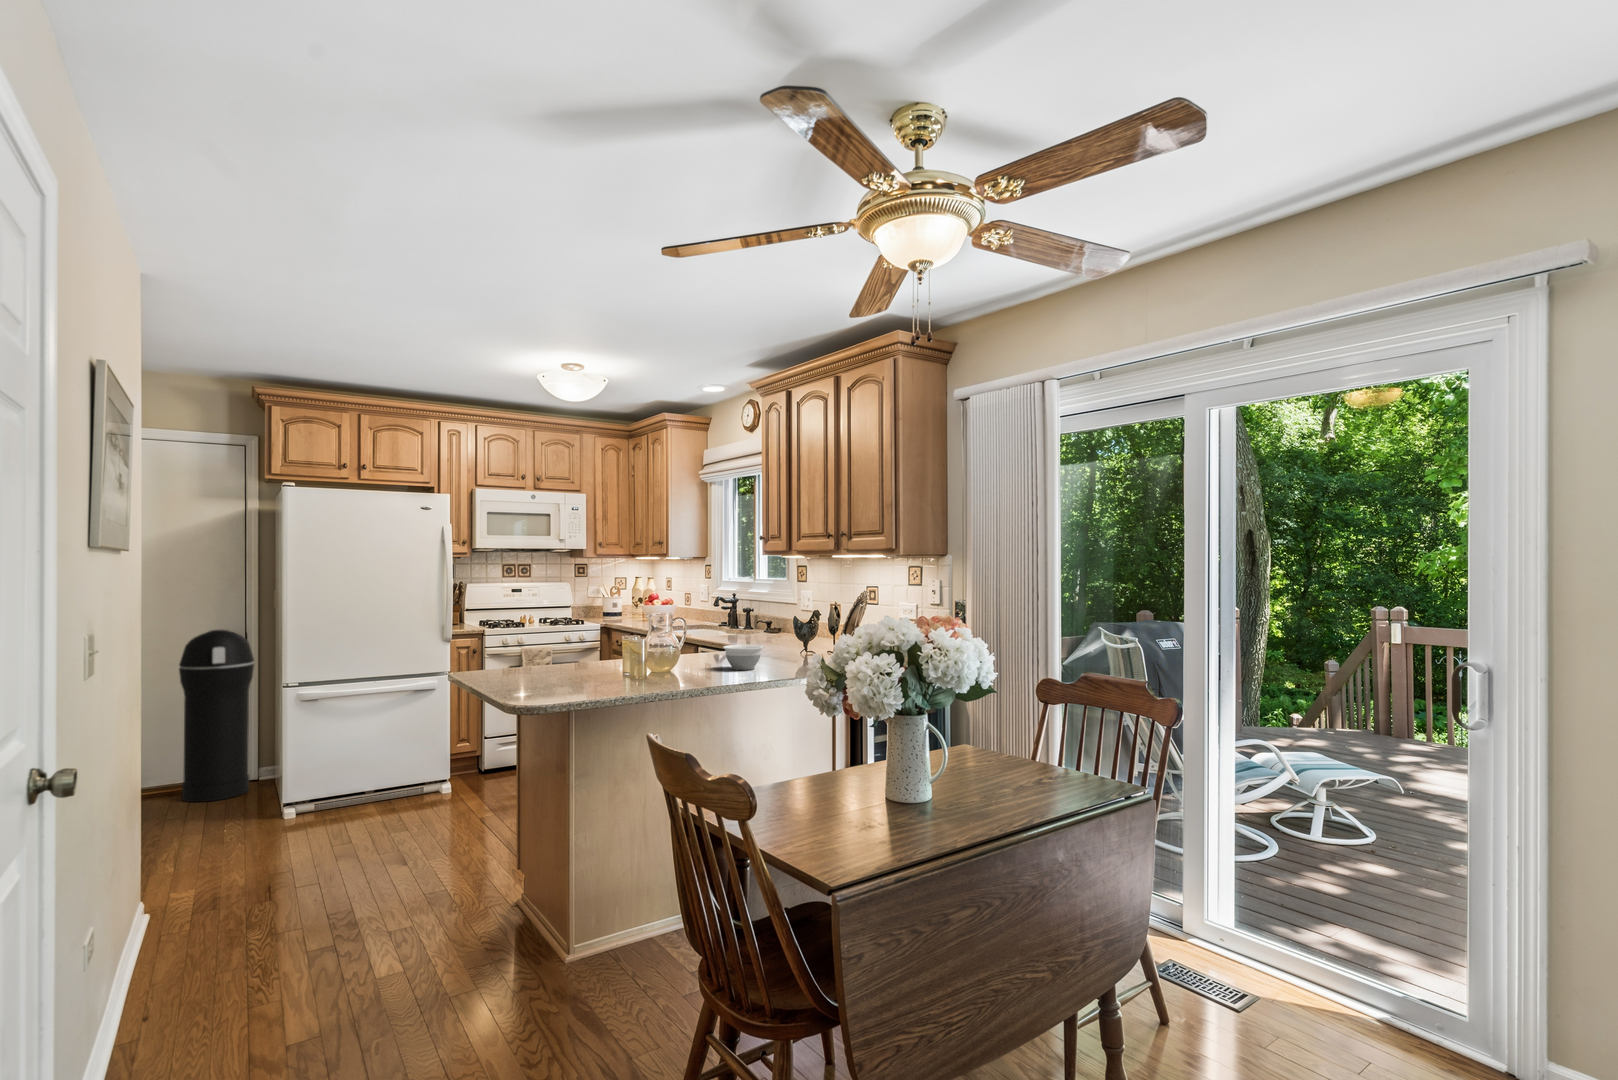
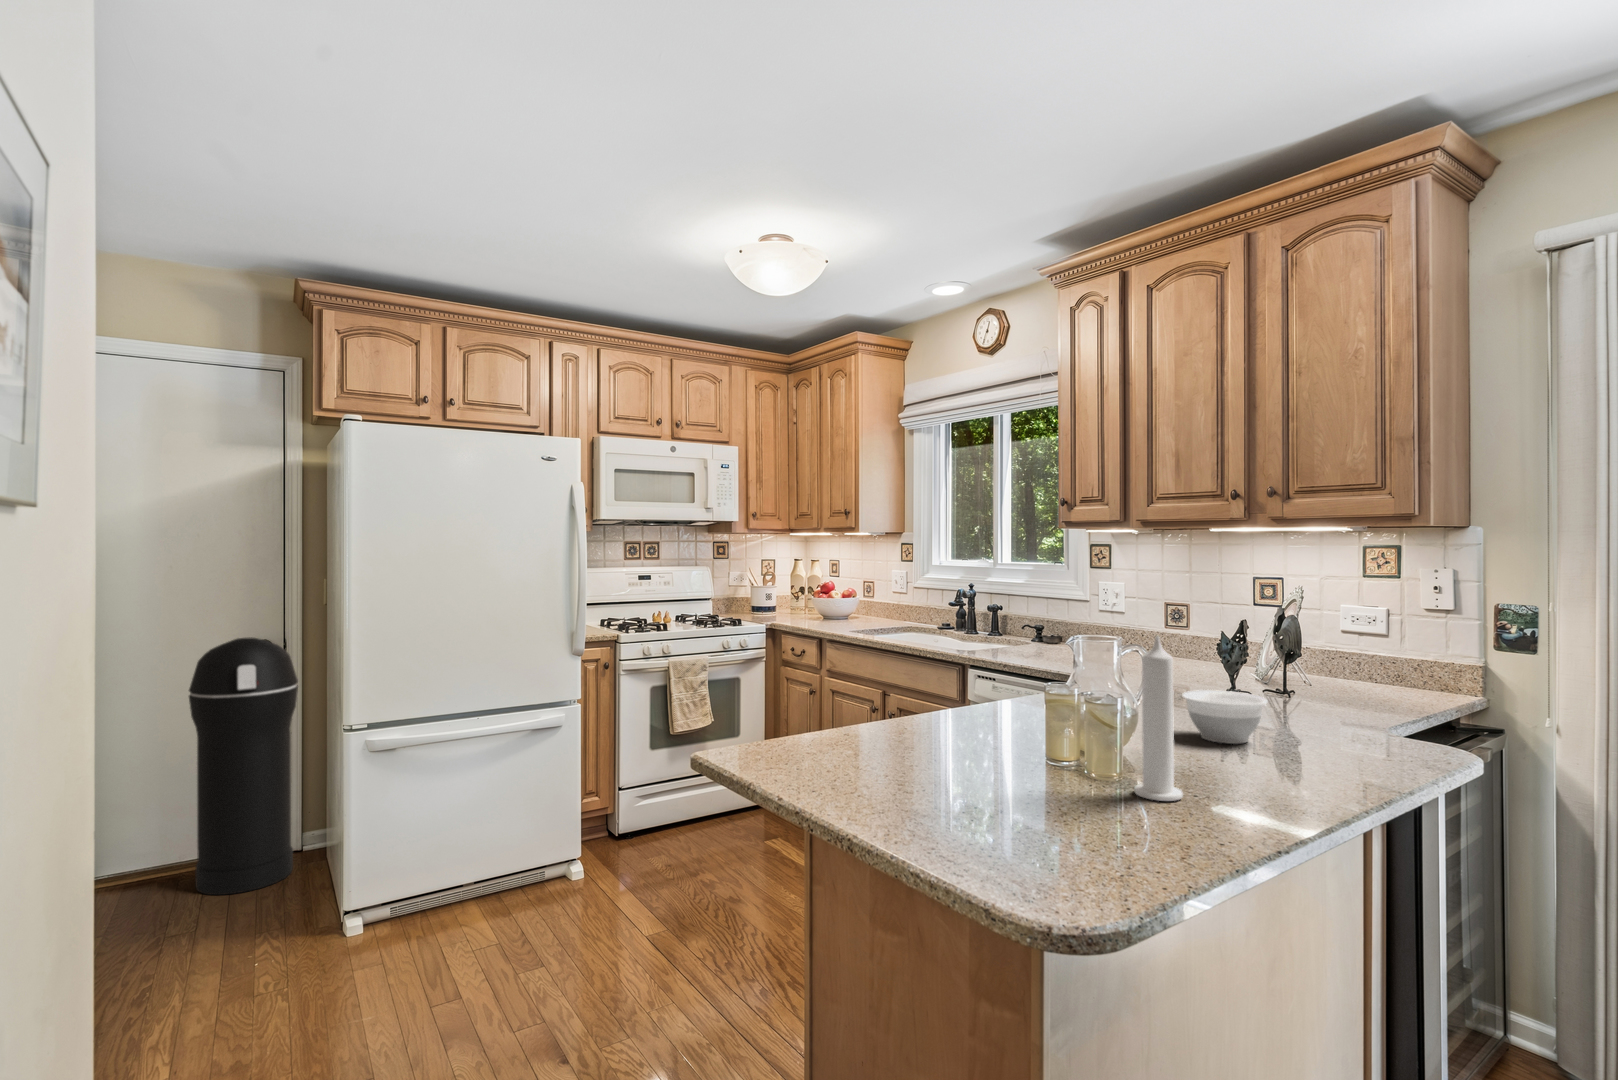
candle: none [636,609,658,684] -> present [1134,636,1183,801]

